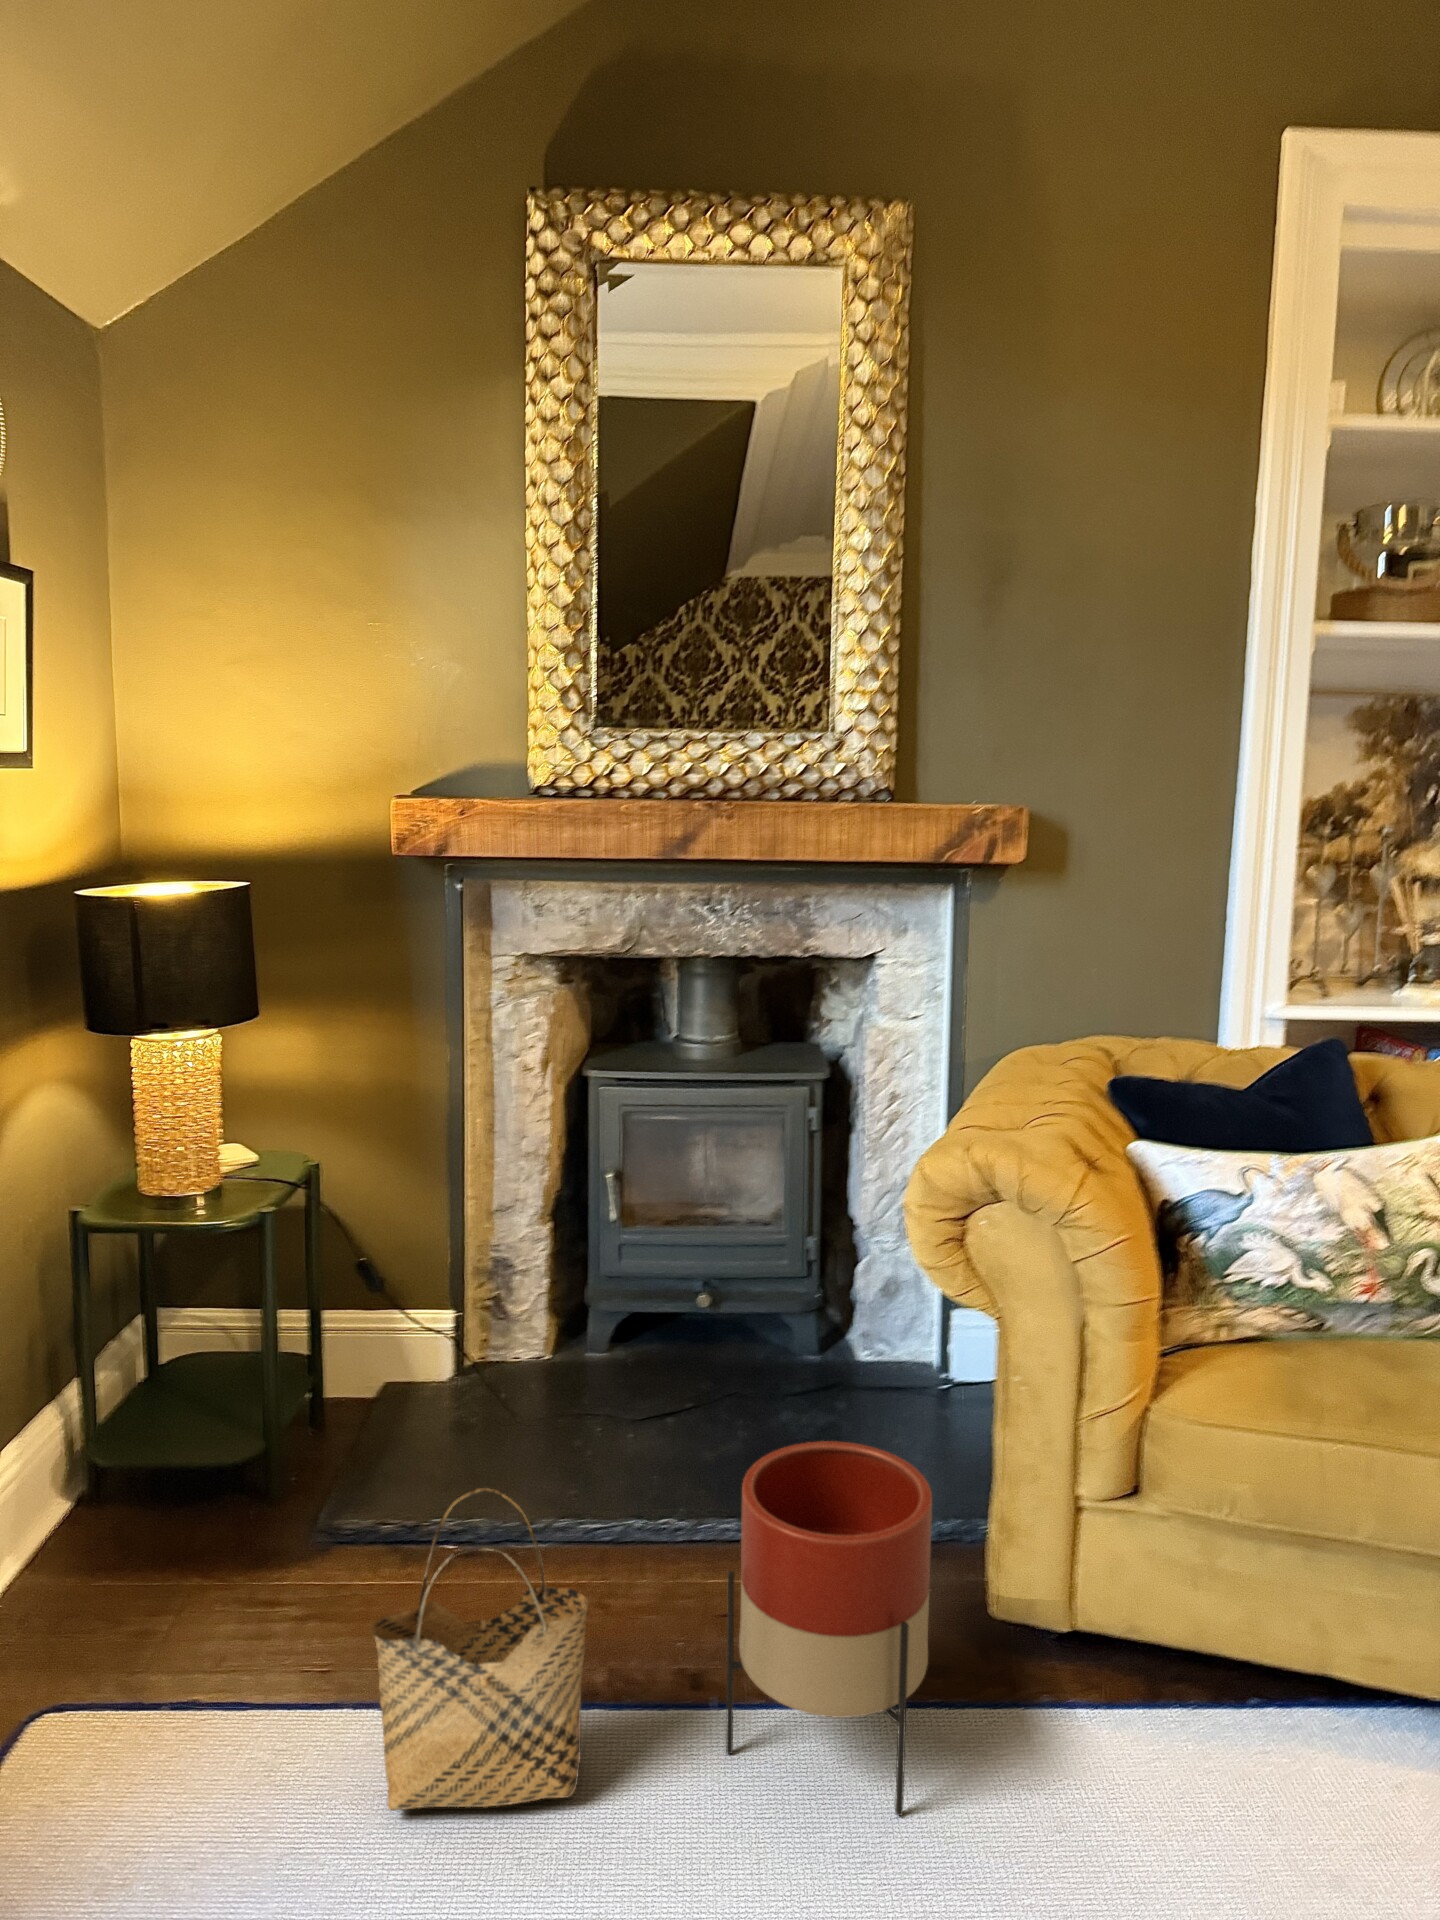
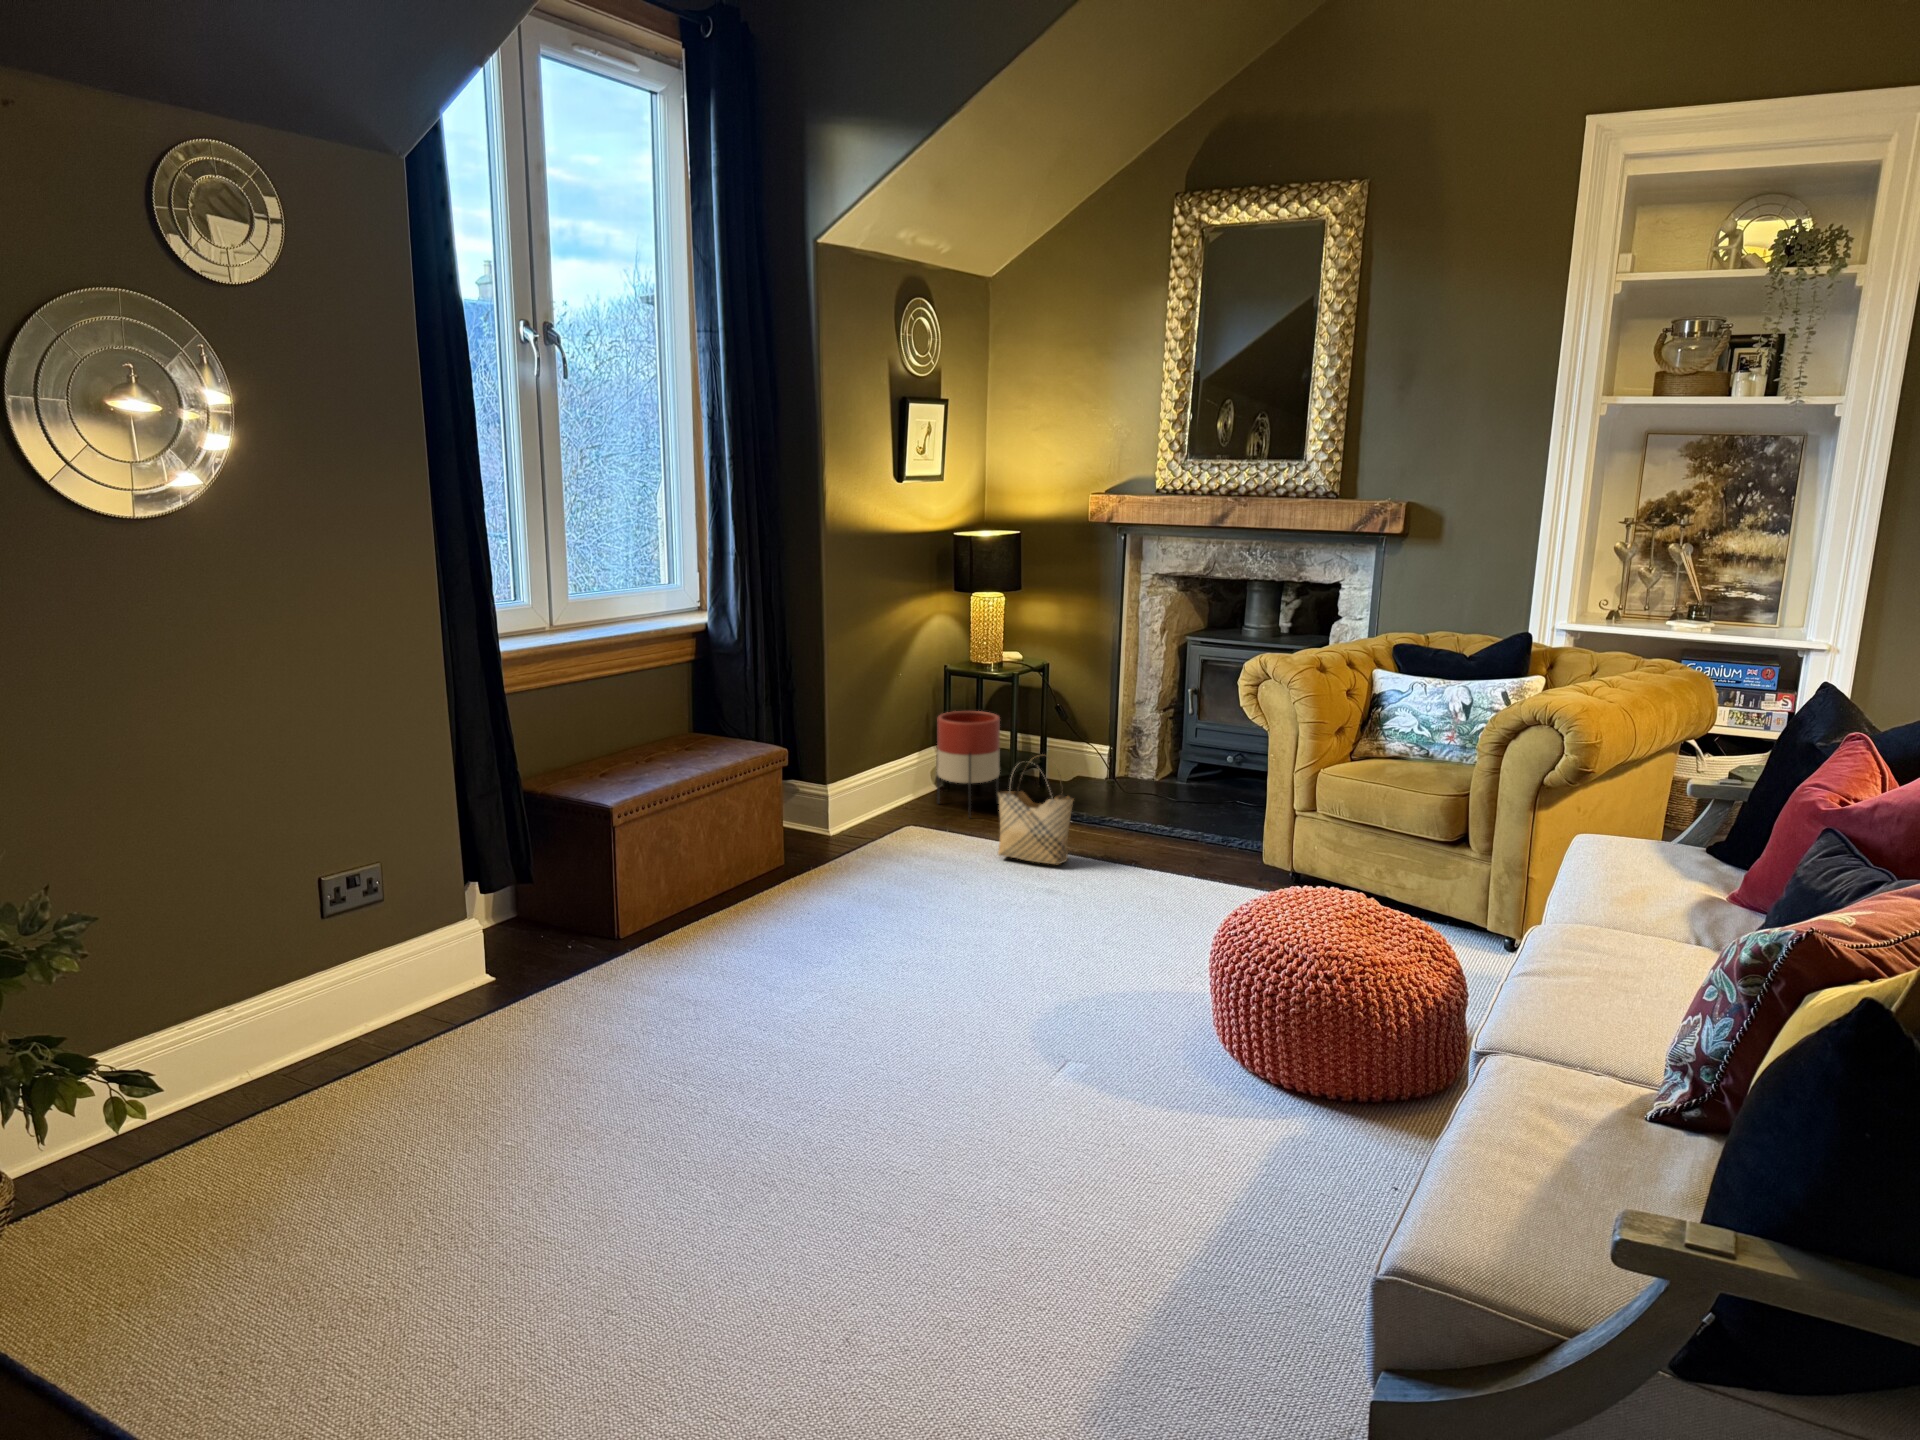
planter: present [726,1441,932,1816] -> present [937,711,1000,817]

